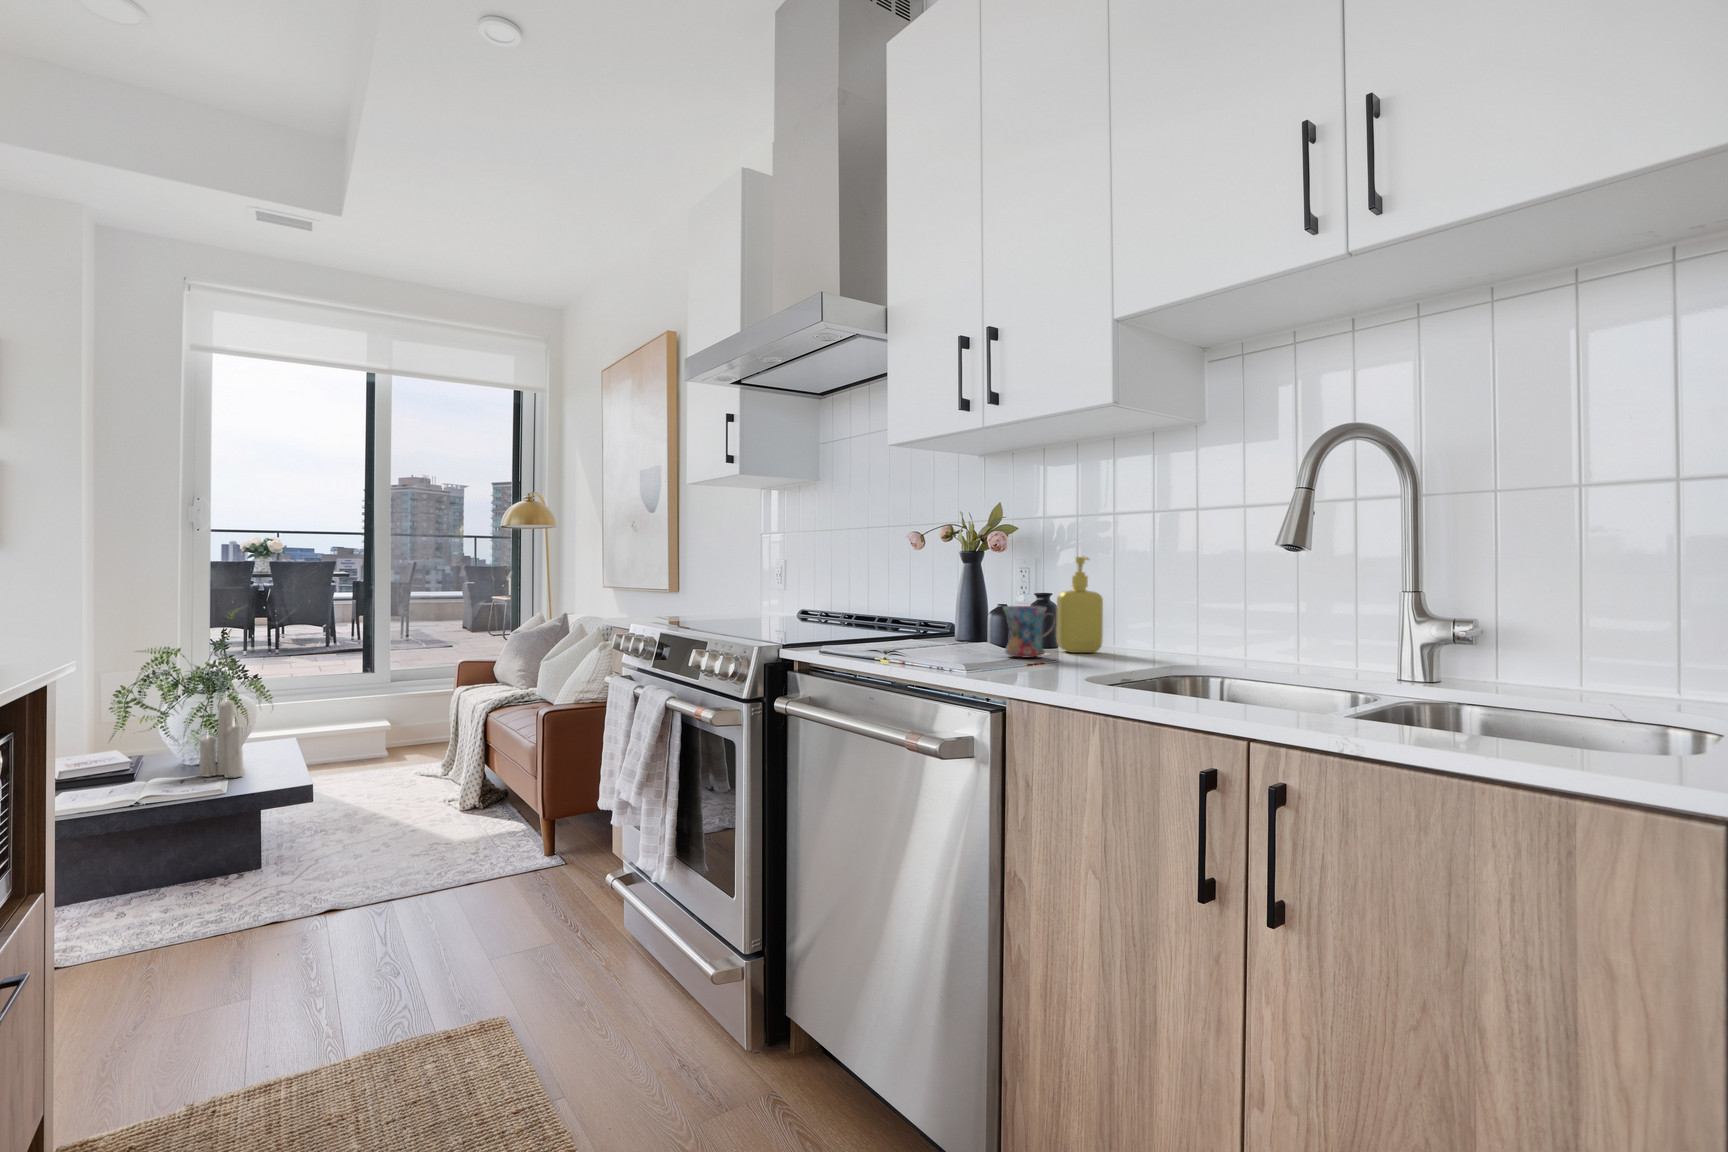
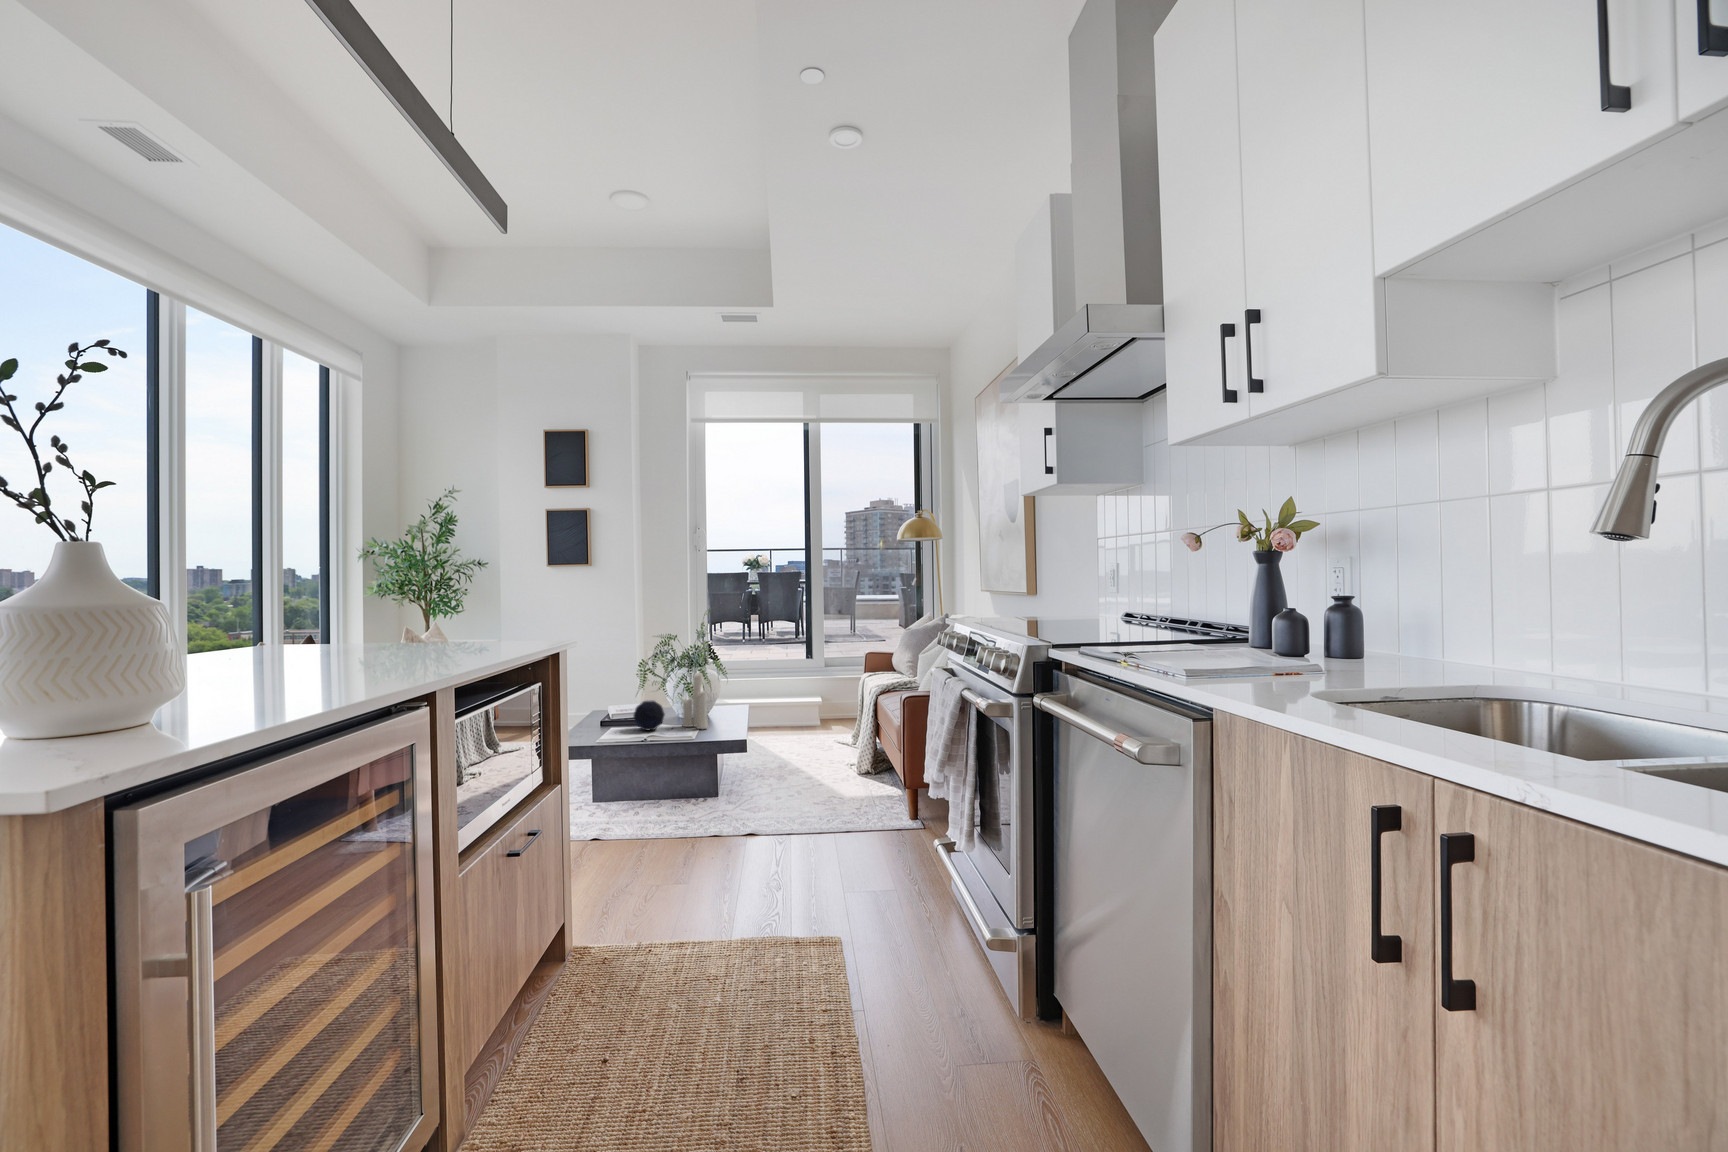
soap dispenser: present [1056,556,1103,653] -> none [1353,554,1410,665]
mug: present [1003,606,1057,658] -> none [1267,611,1336,667]
decorative orb: none [111,744,170,789] -> present [634,701,665,730]

